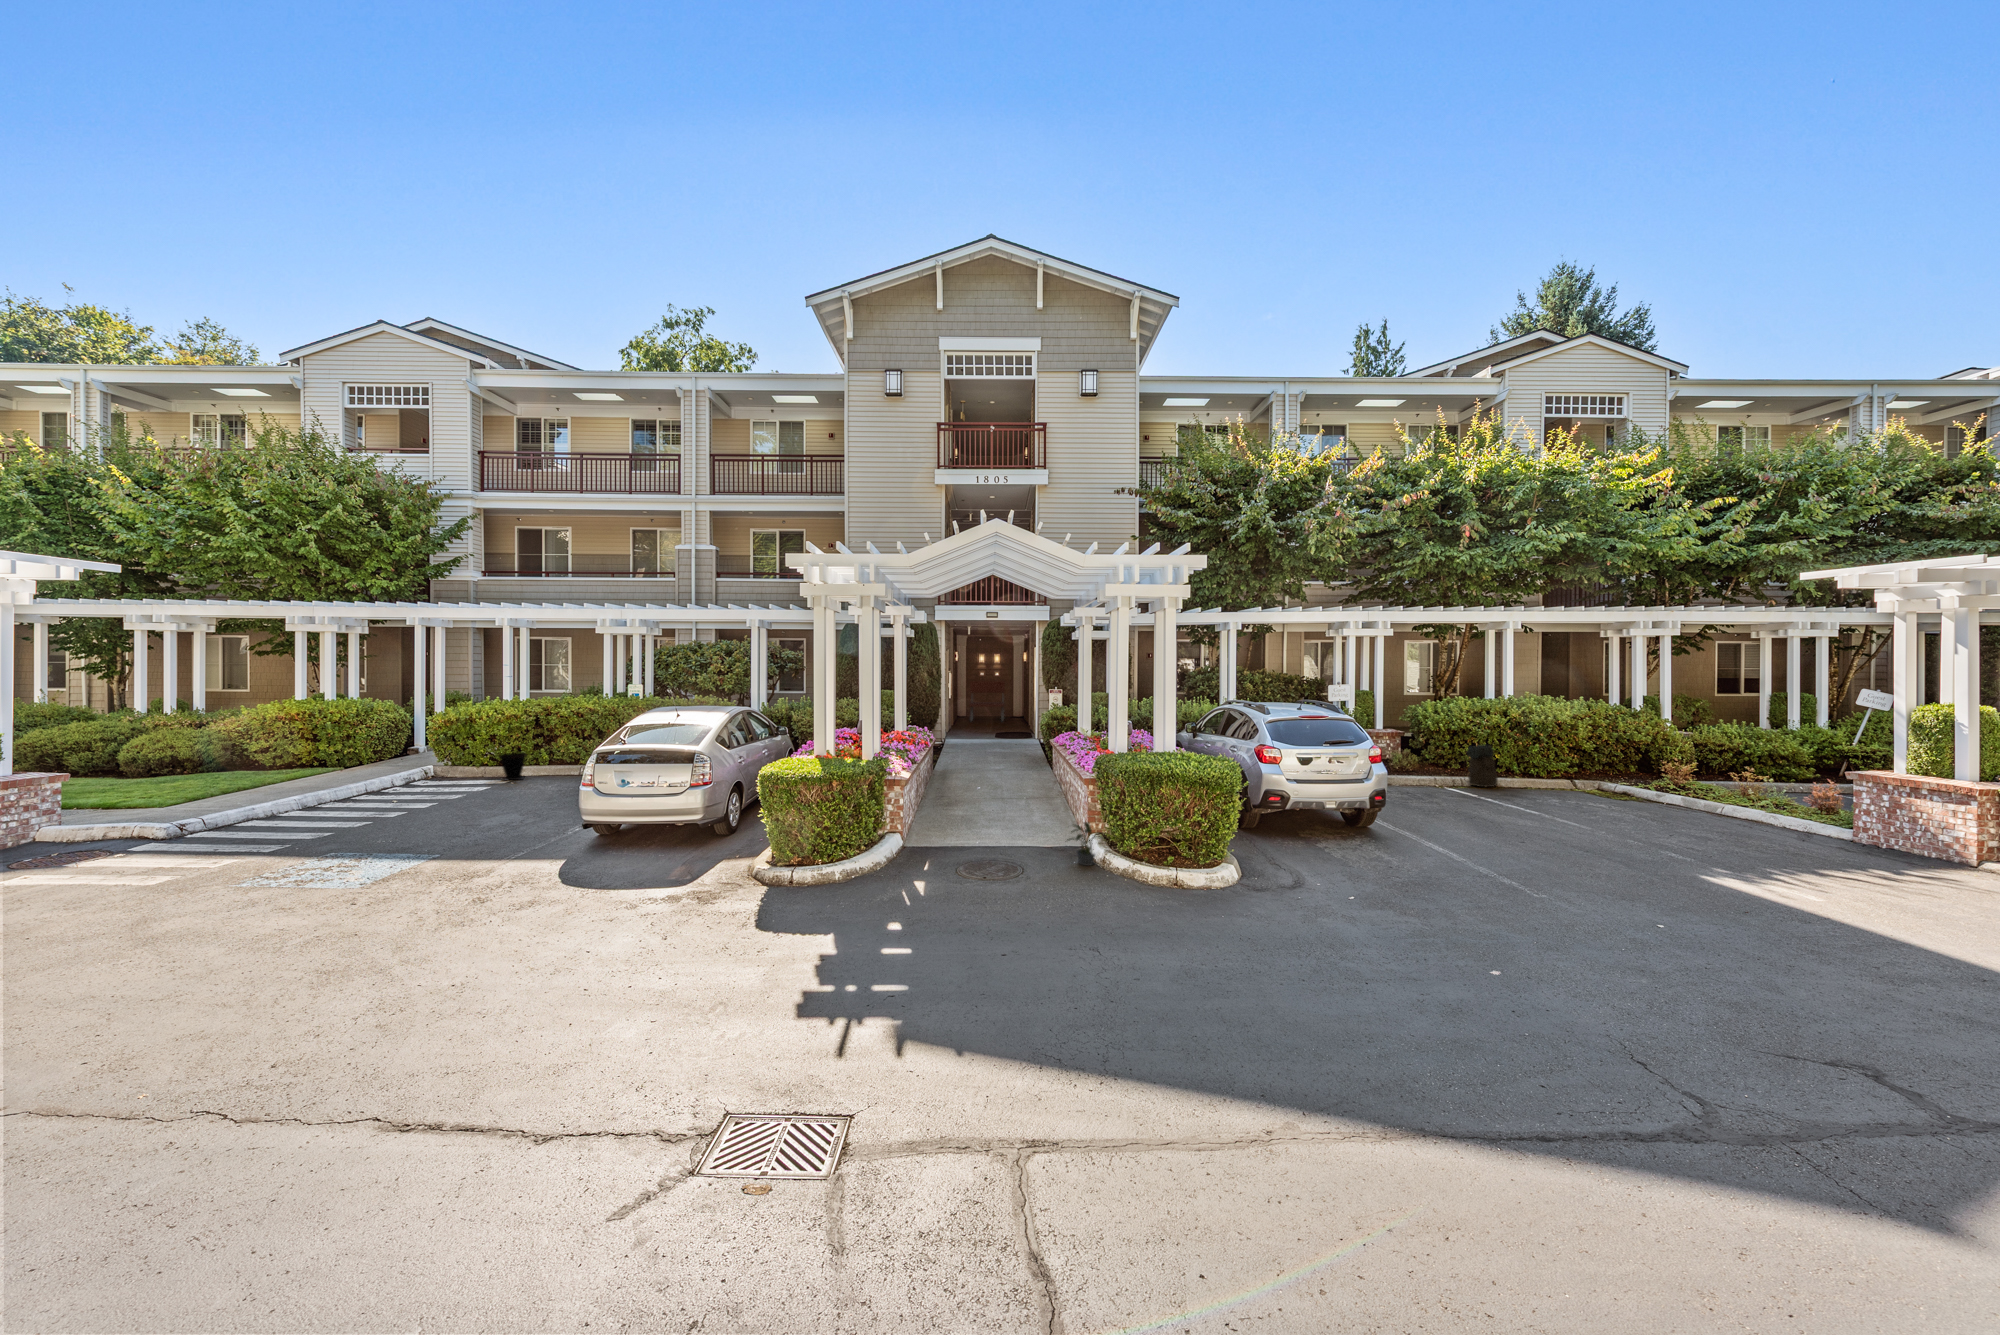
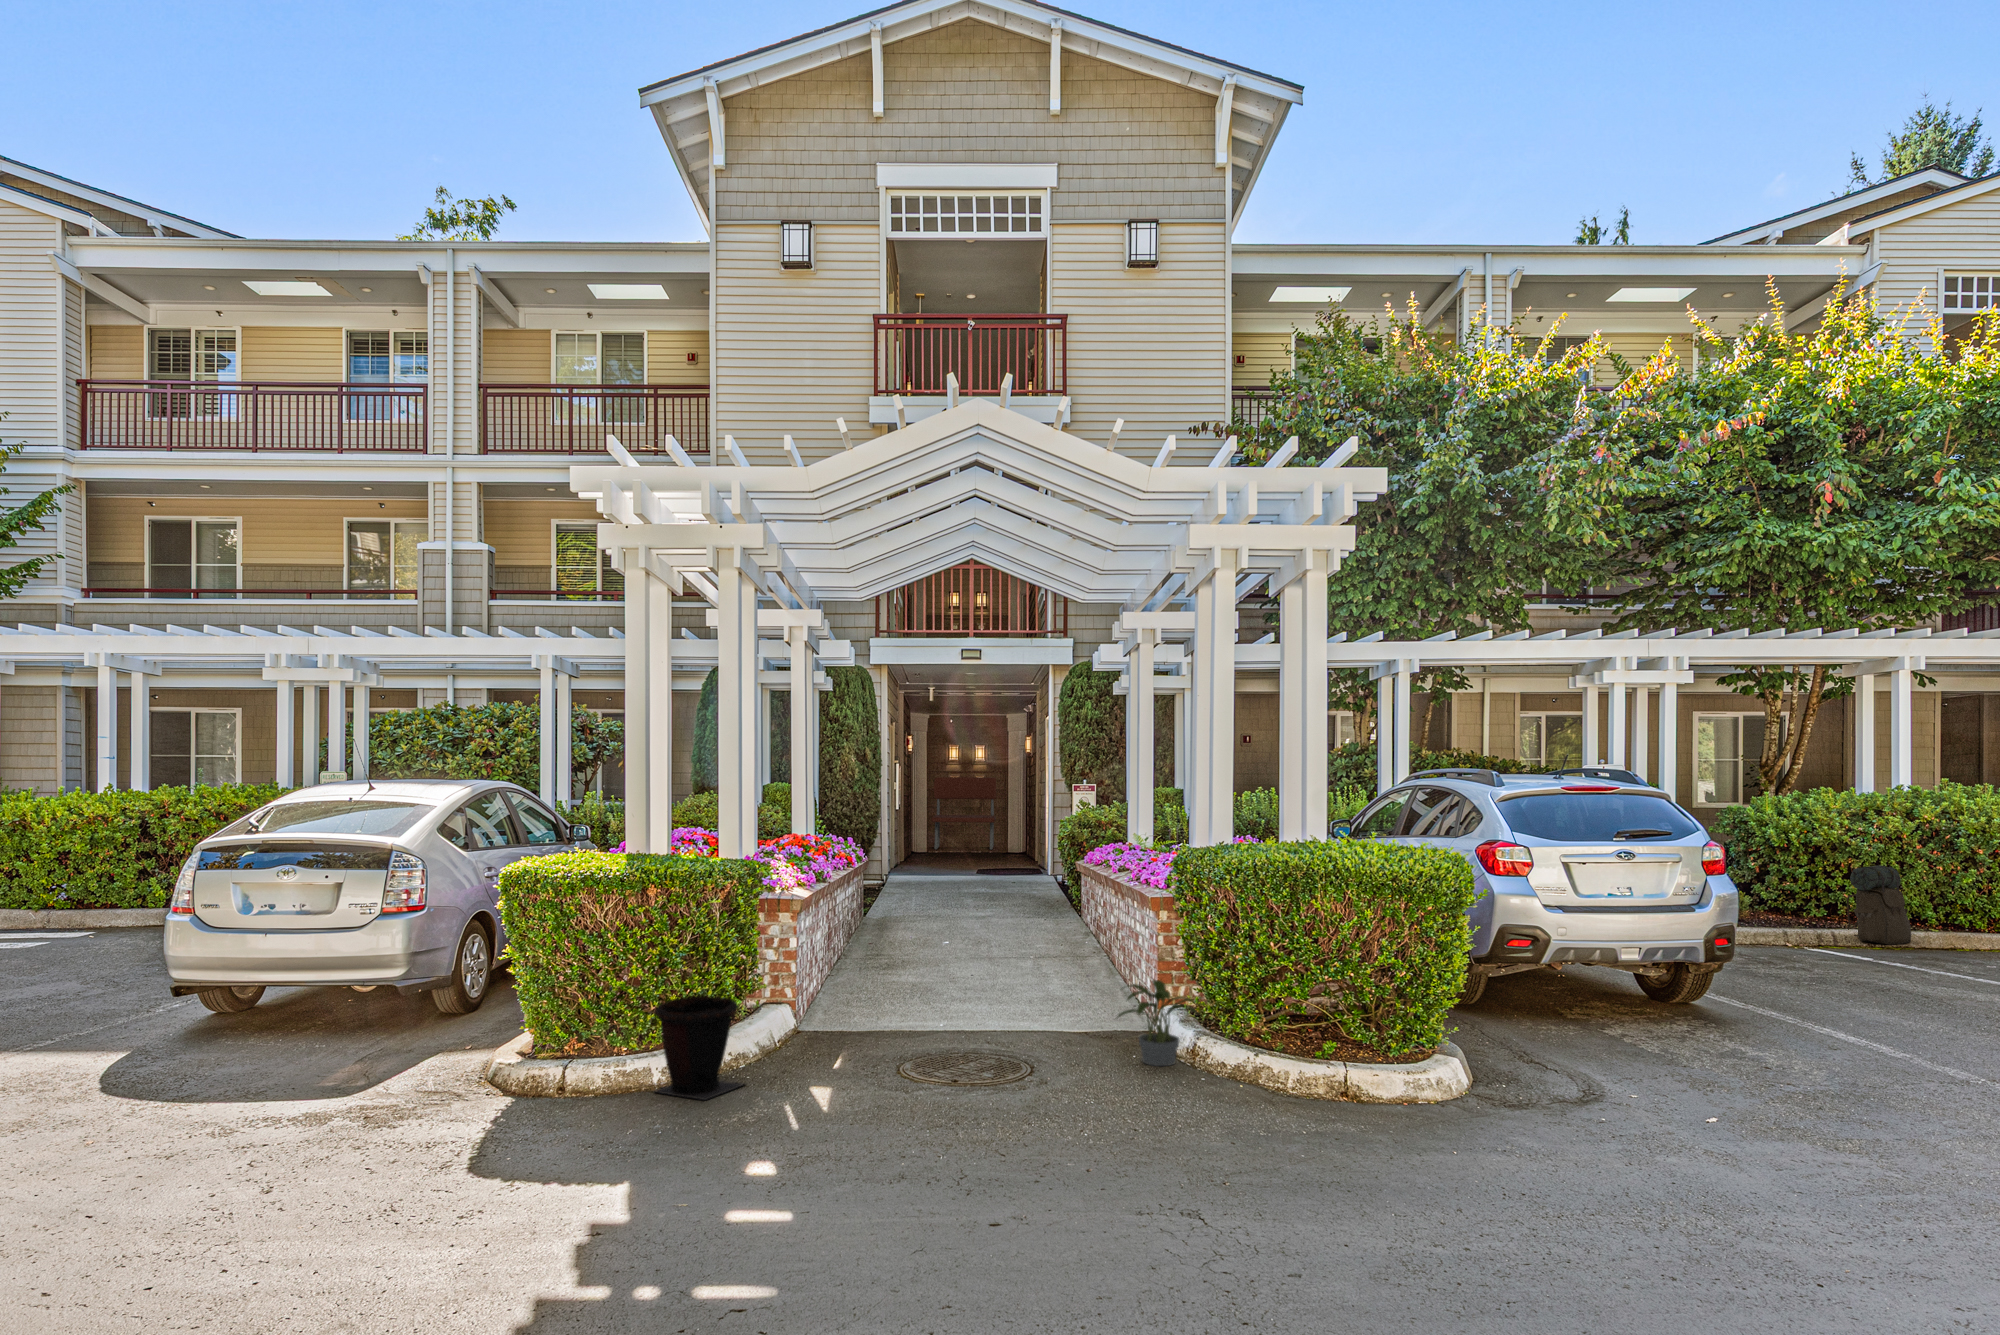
bucket: present [499,752,526,780] -> present [655,996,744,1100]

